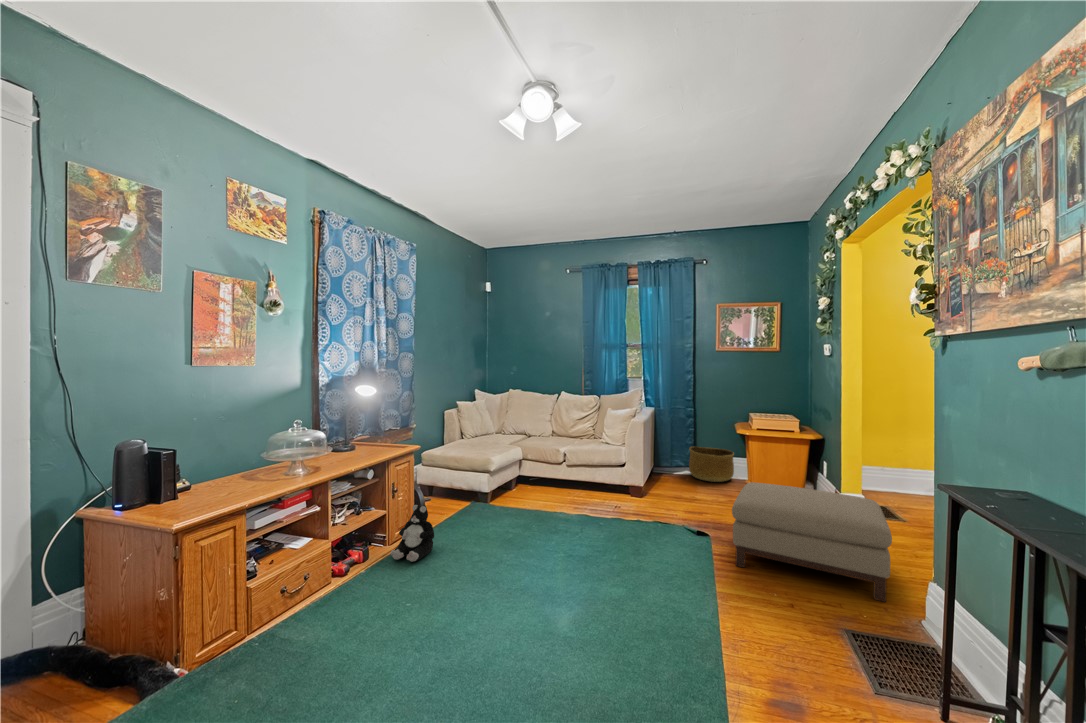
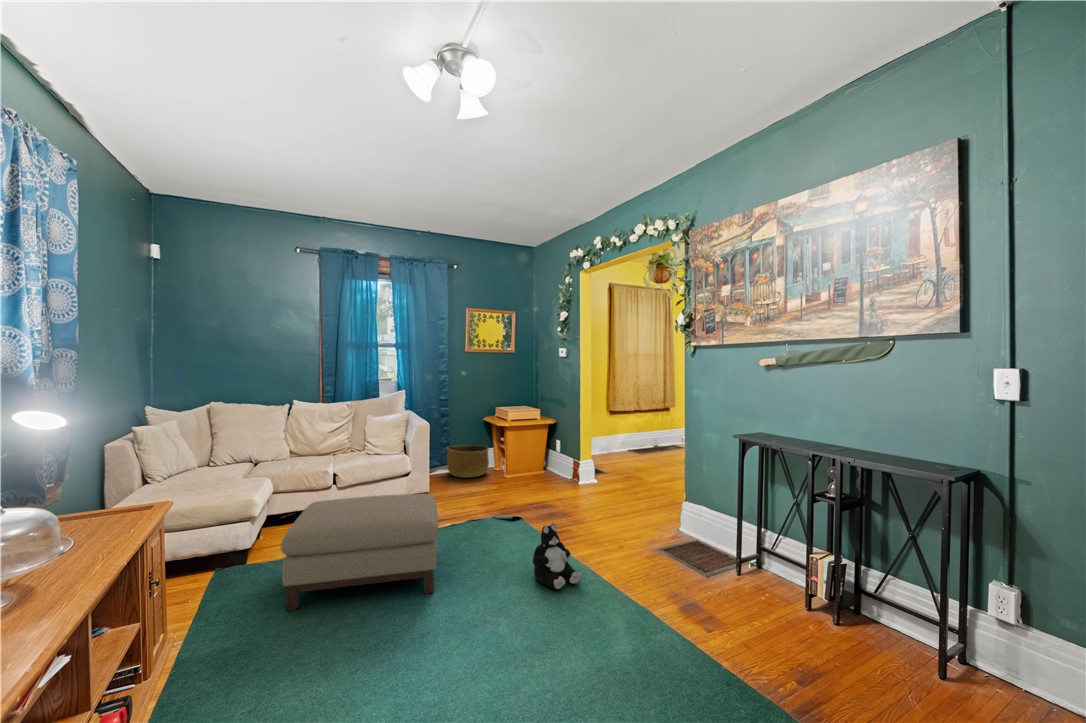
ottoman: present [732,482,892,602] -> present [281,494,438,611]
plush toy: present [391,504,434,562] -> present [533,524,582,589]

